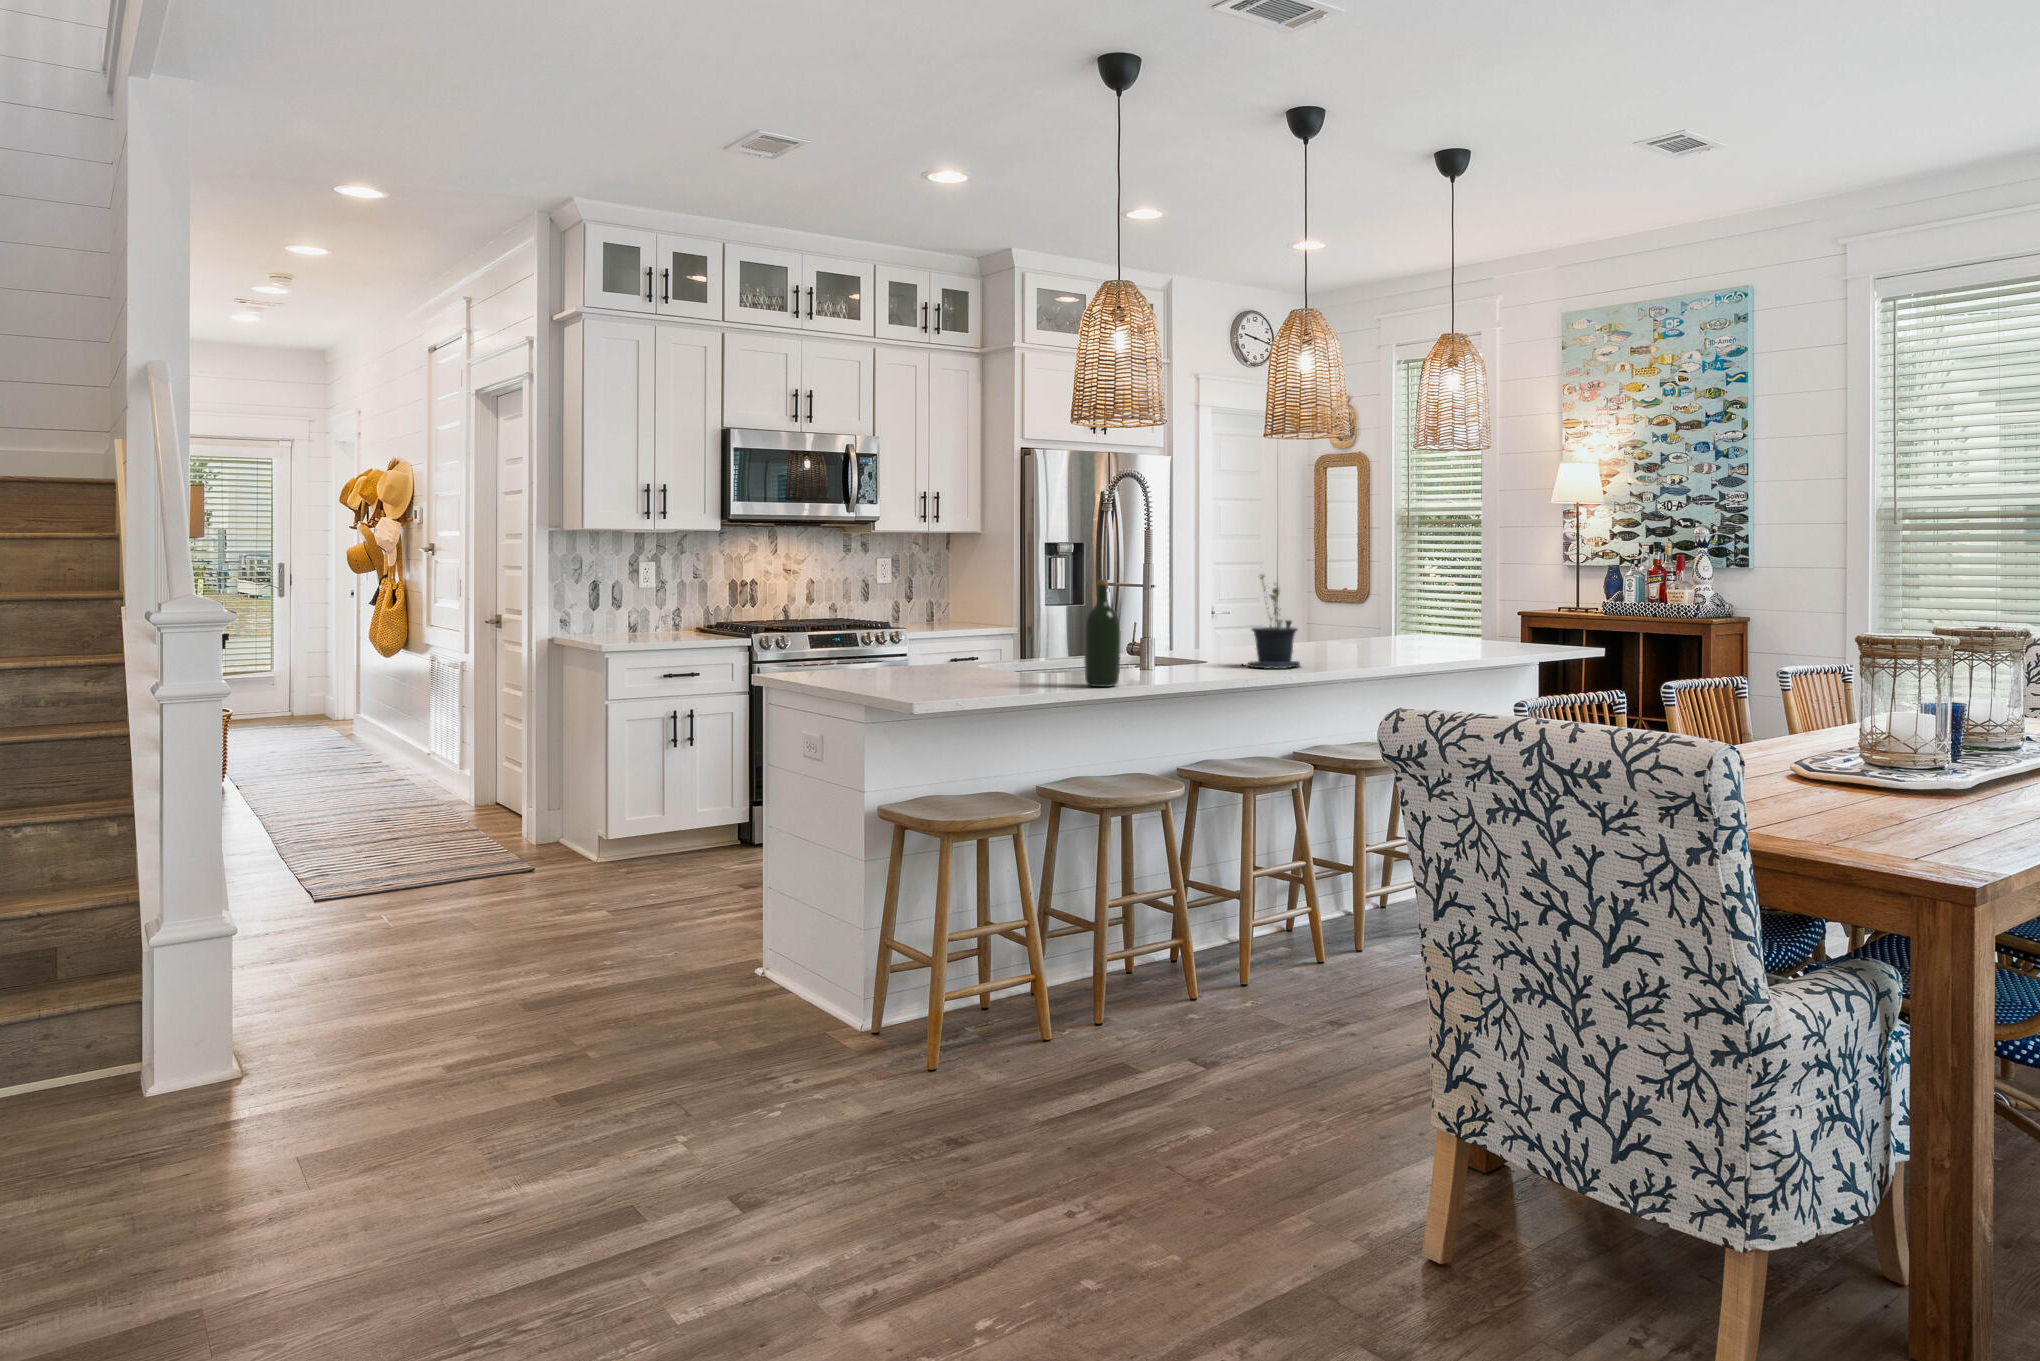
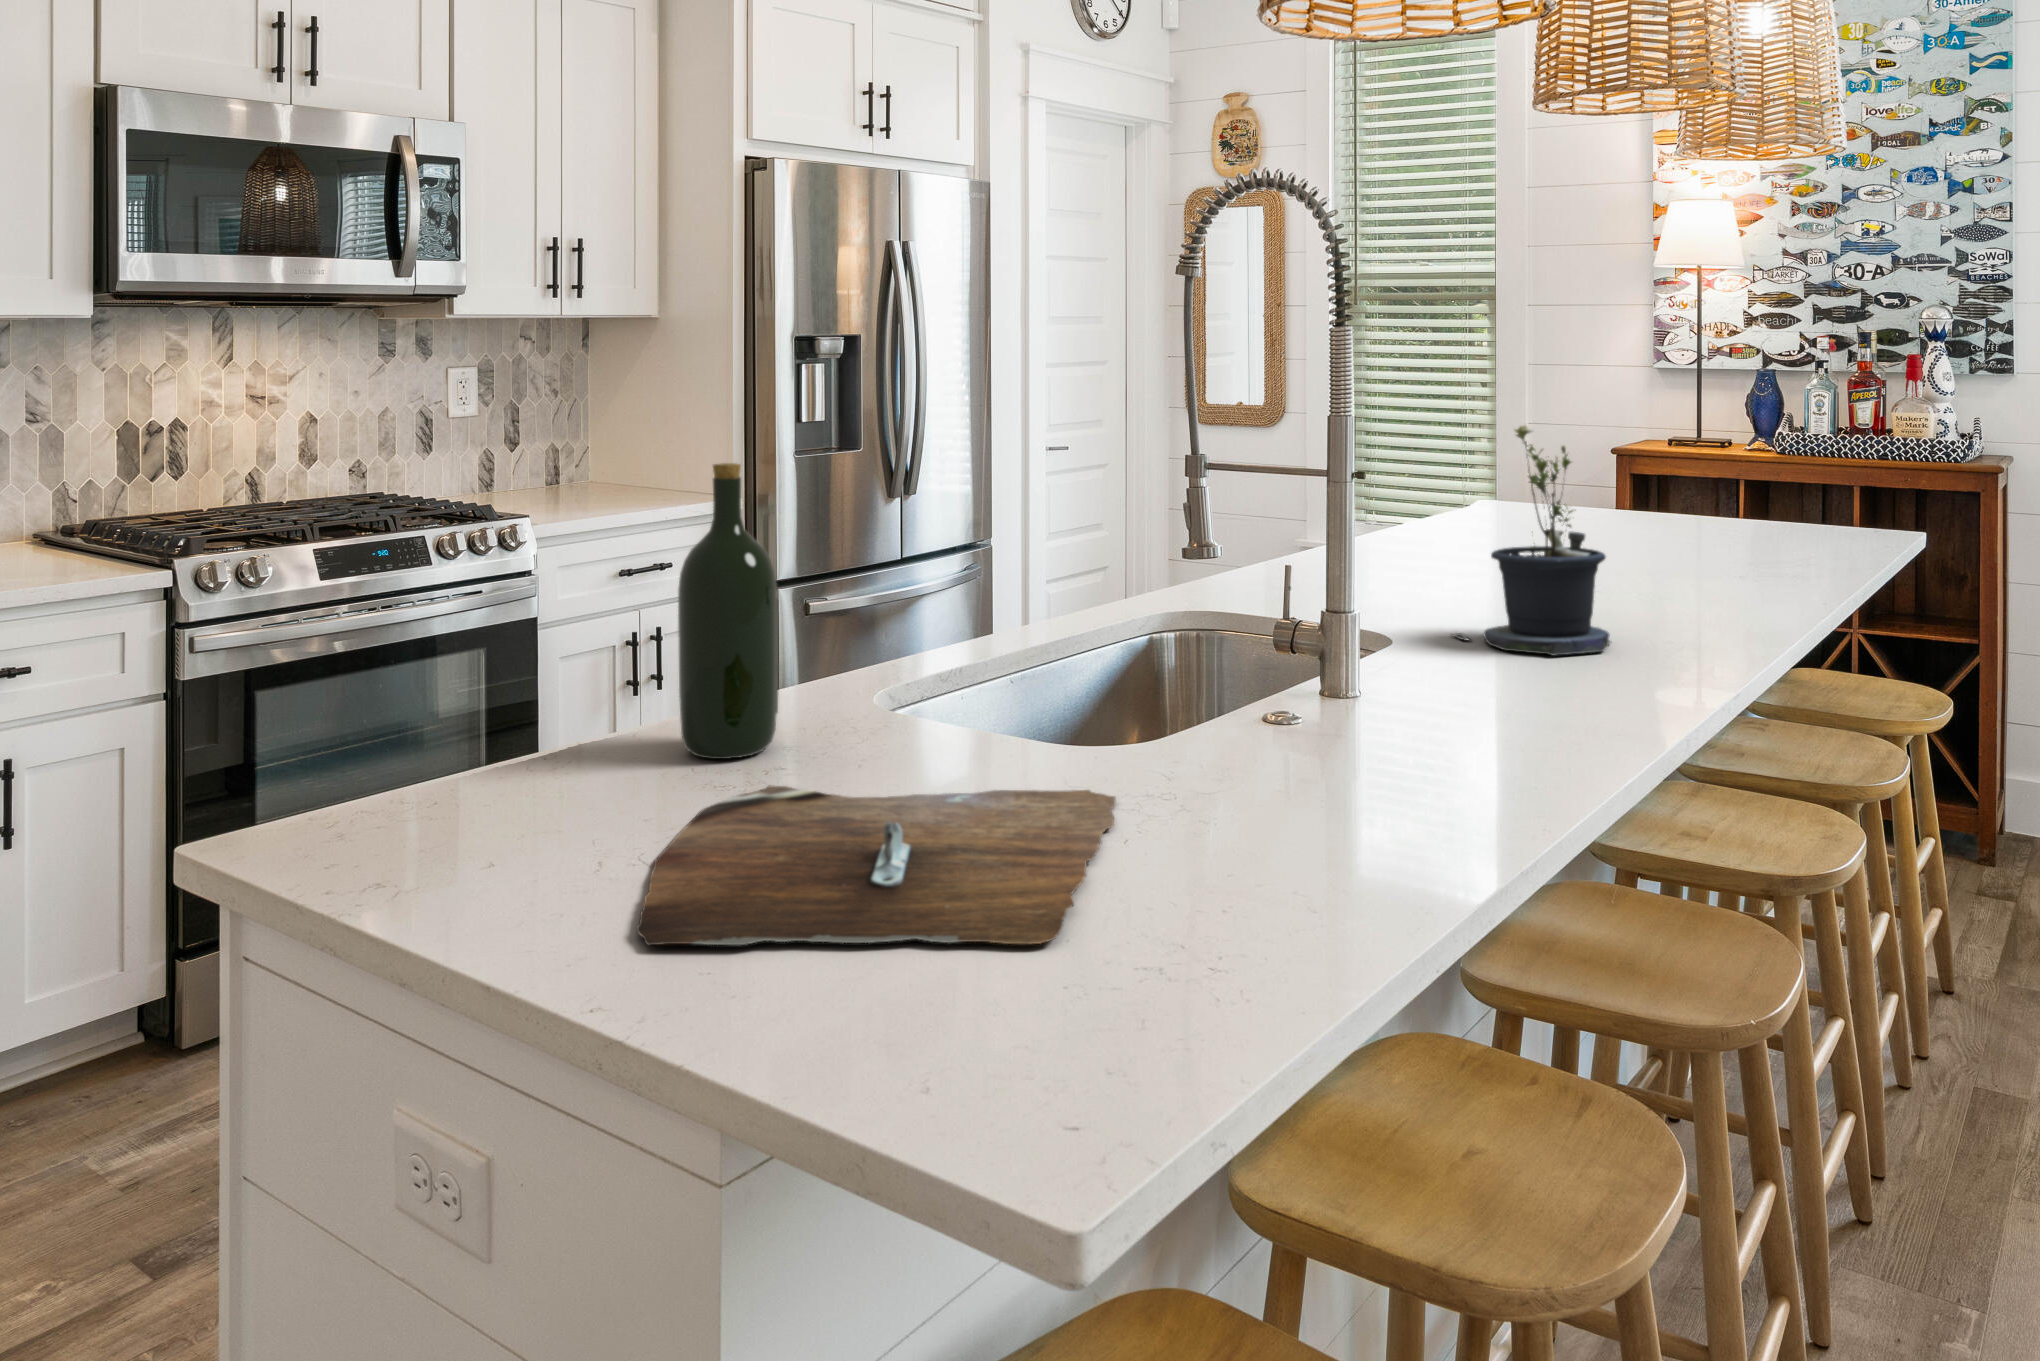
wine bottle: present [1084,580,1120,687] -> present [678,463,779,759]
cutting board: none [865,673,1029,695] -> present [637,786,1115,945]

